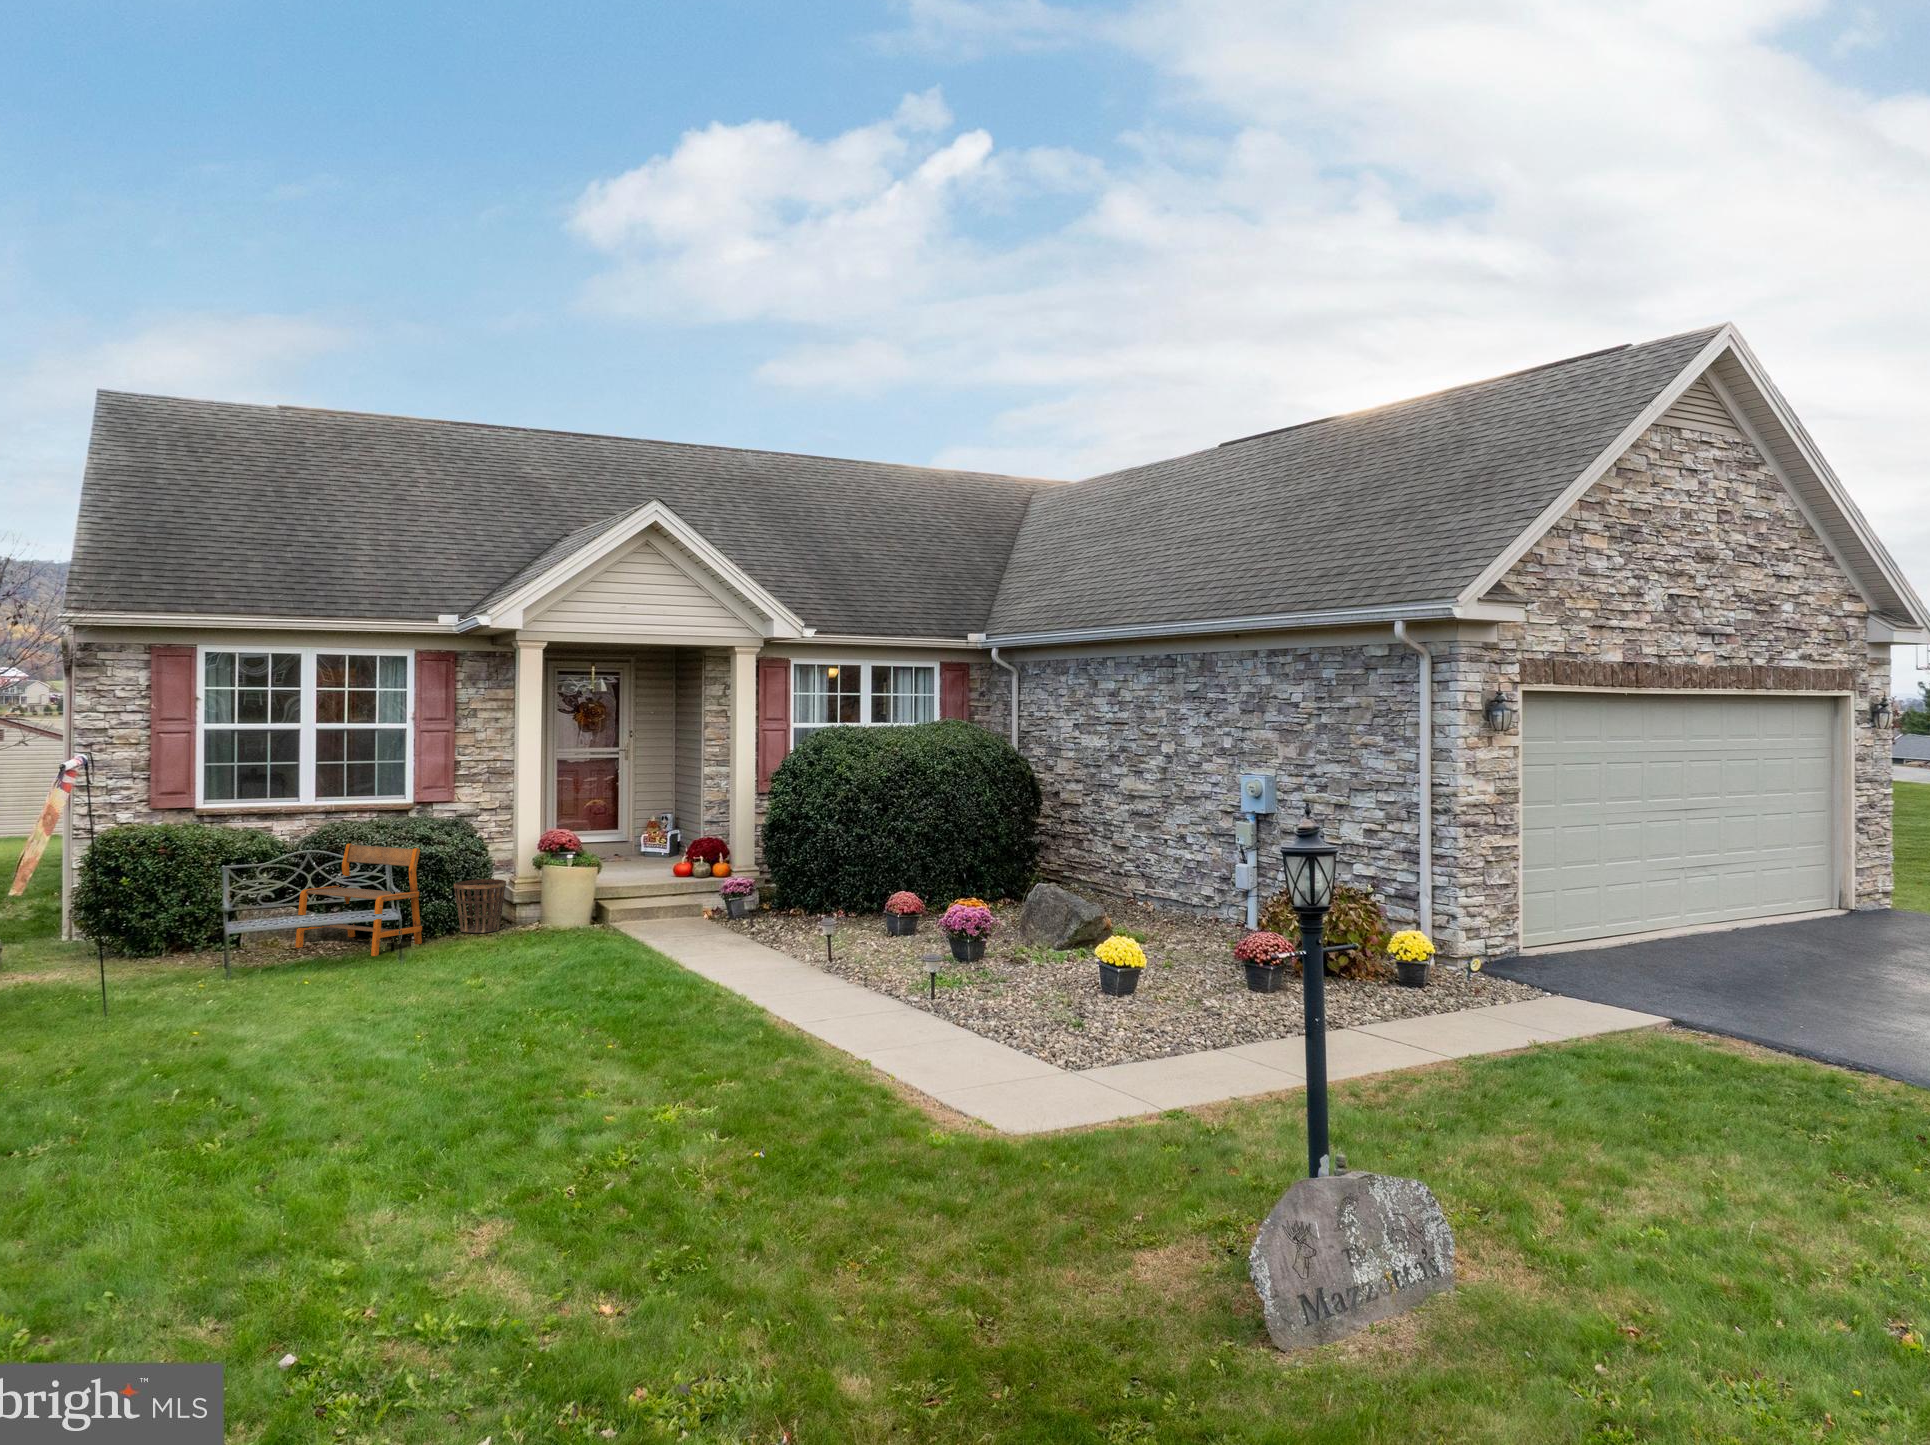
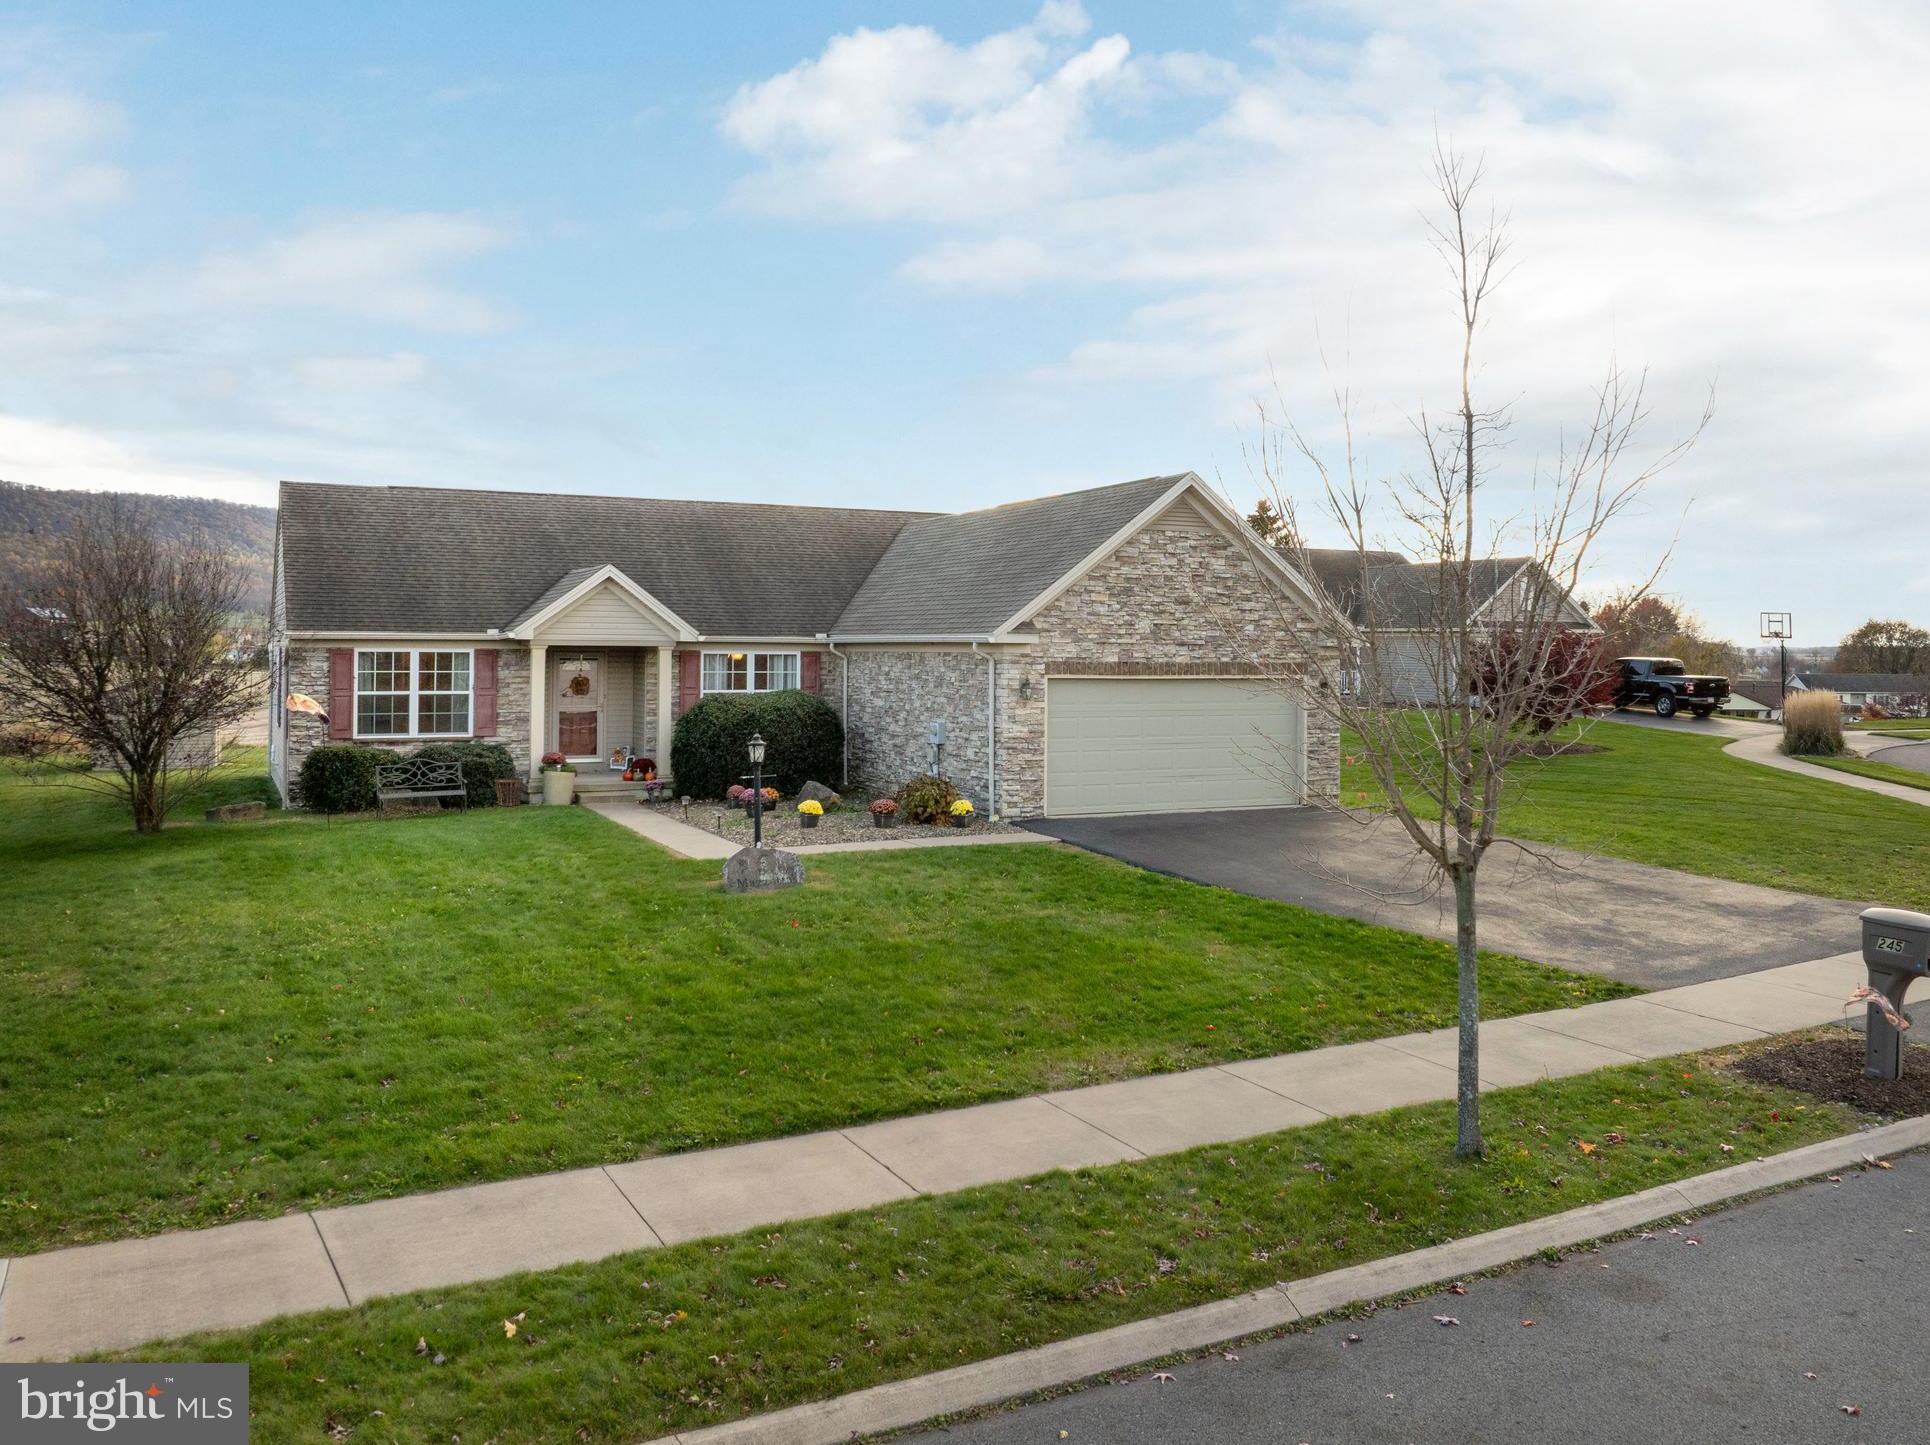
bench: present [295,844,422,956] -> none [412,757,478,814]

